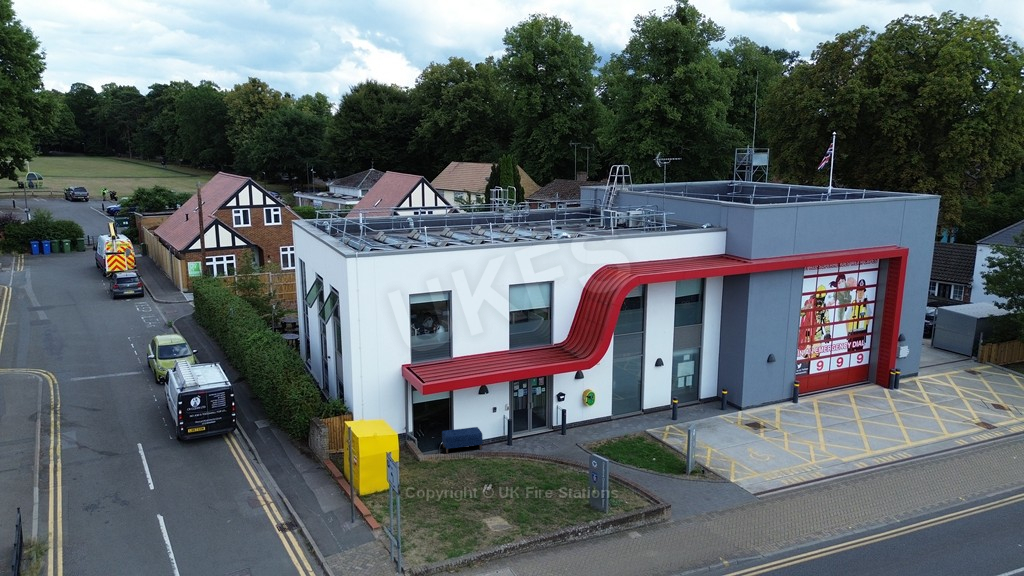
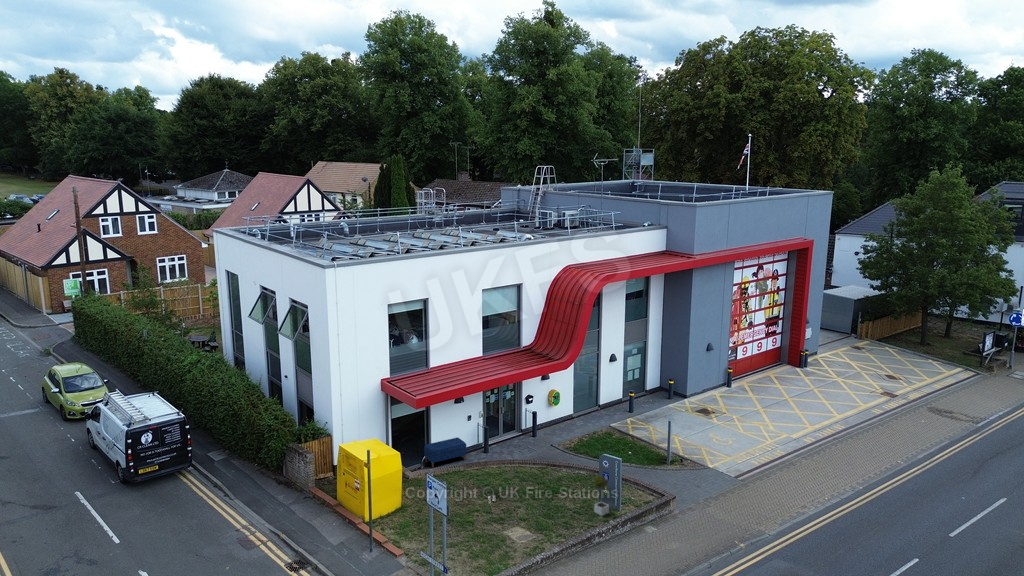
potted tree: none [580,474,596,515] -> present [593,475,609,516]

